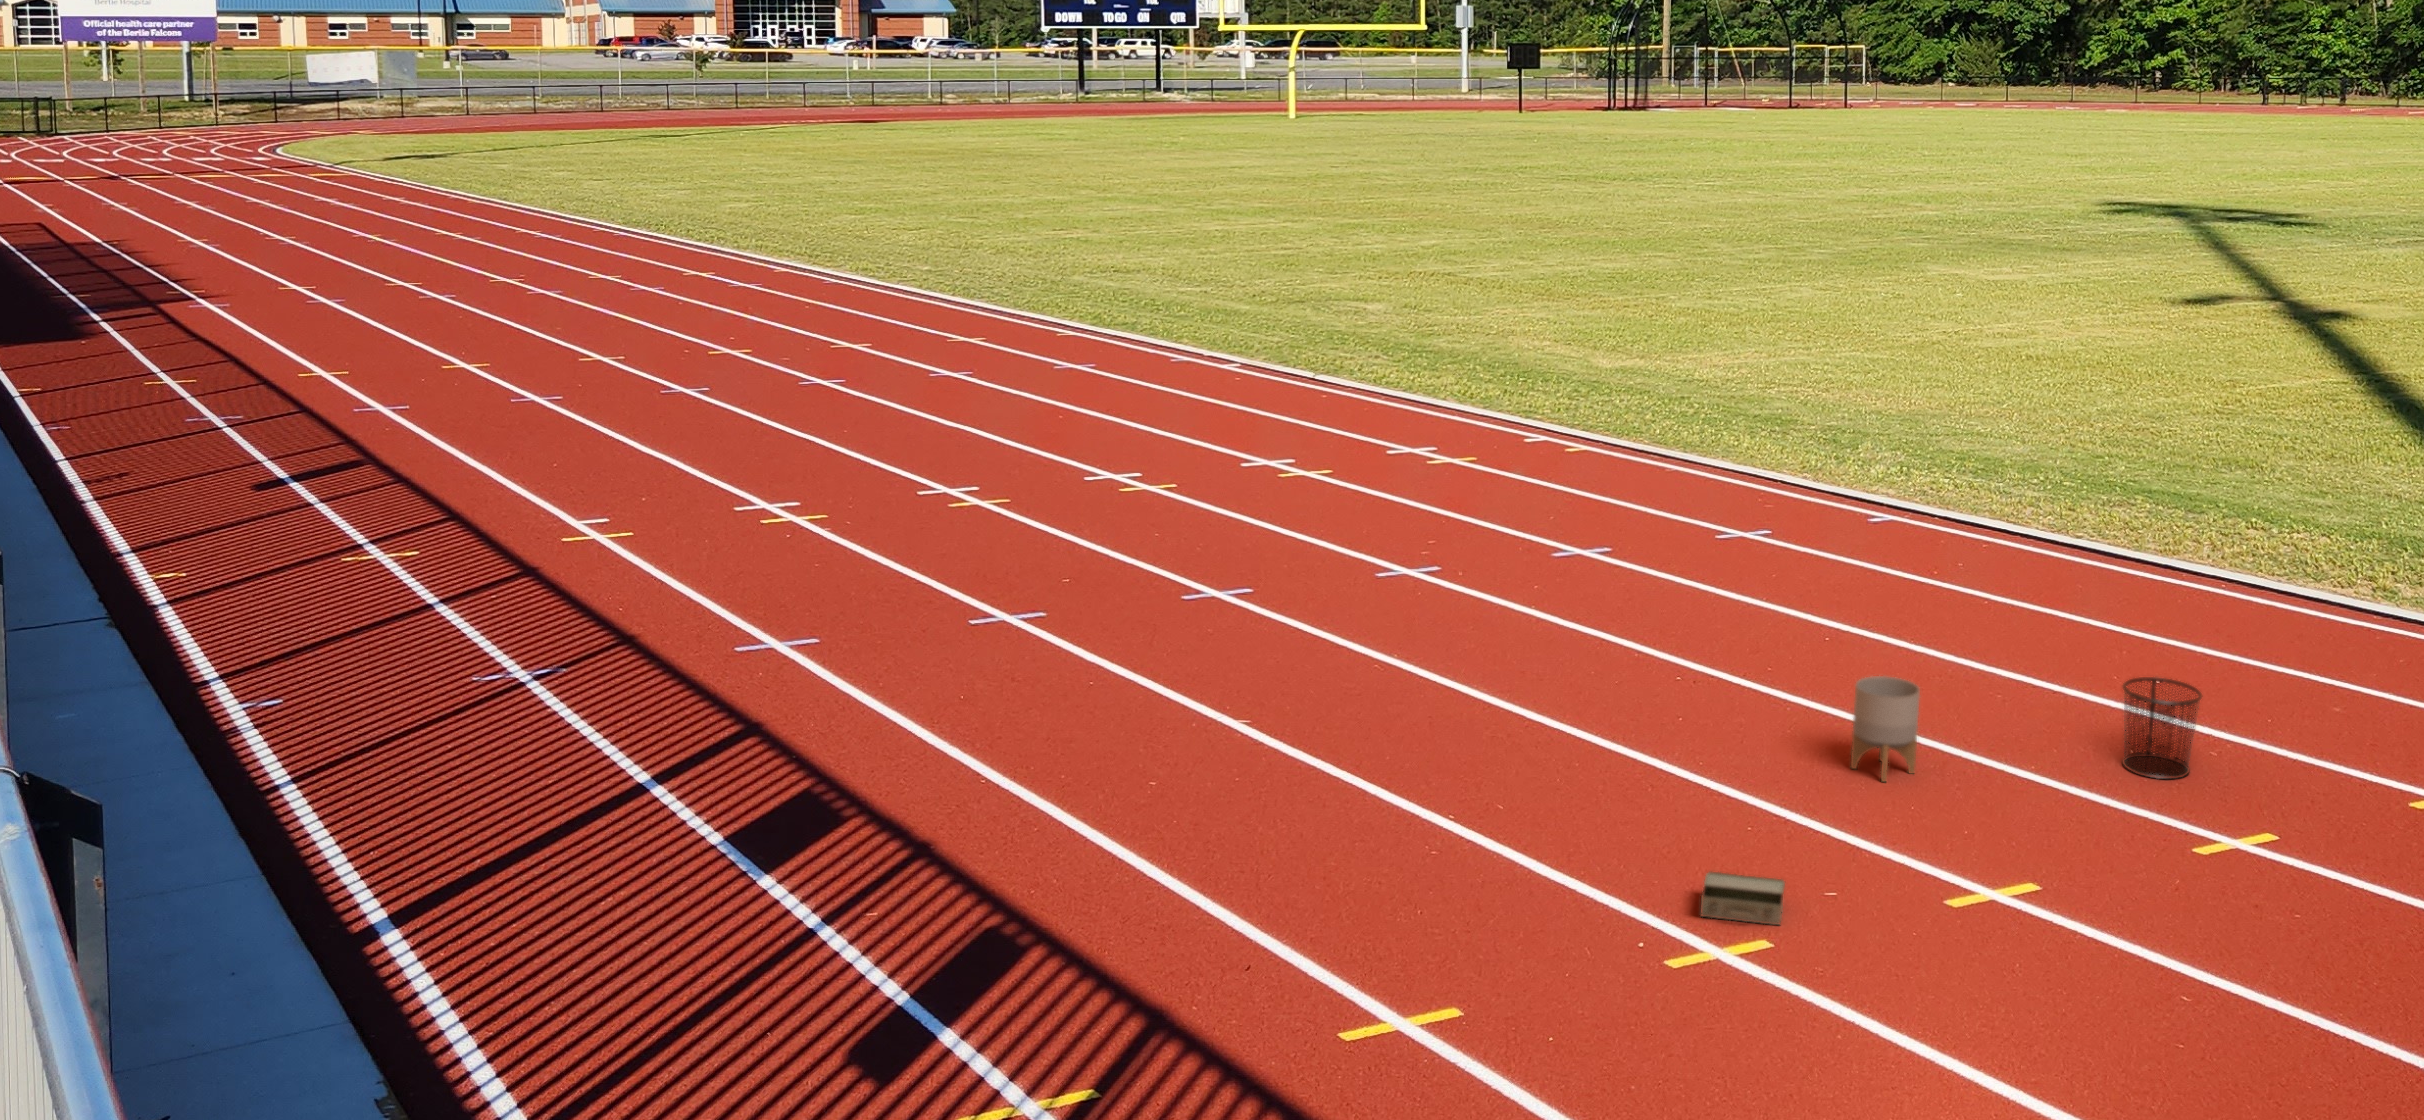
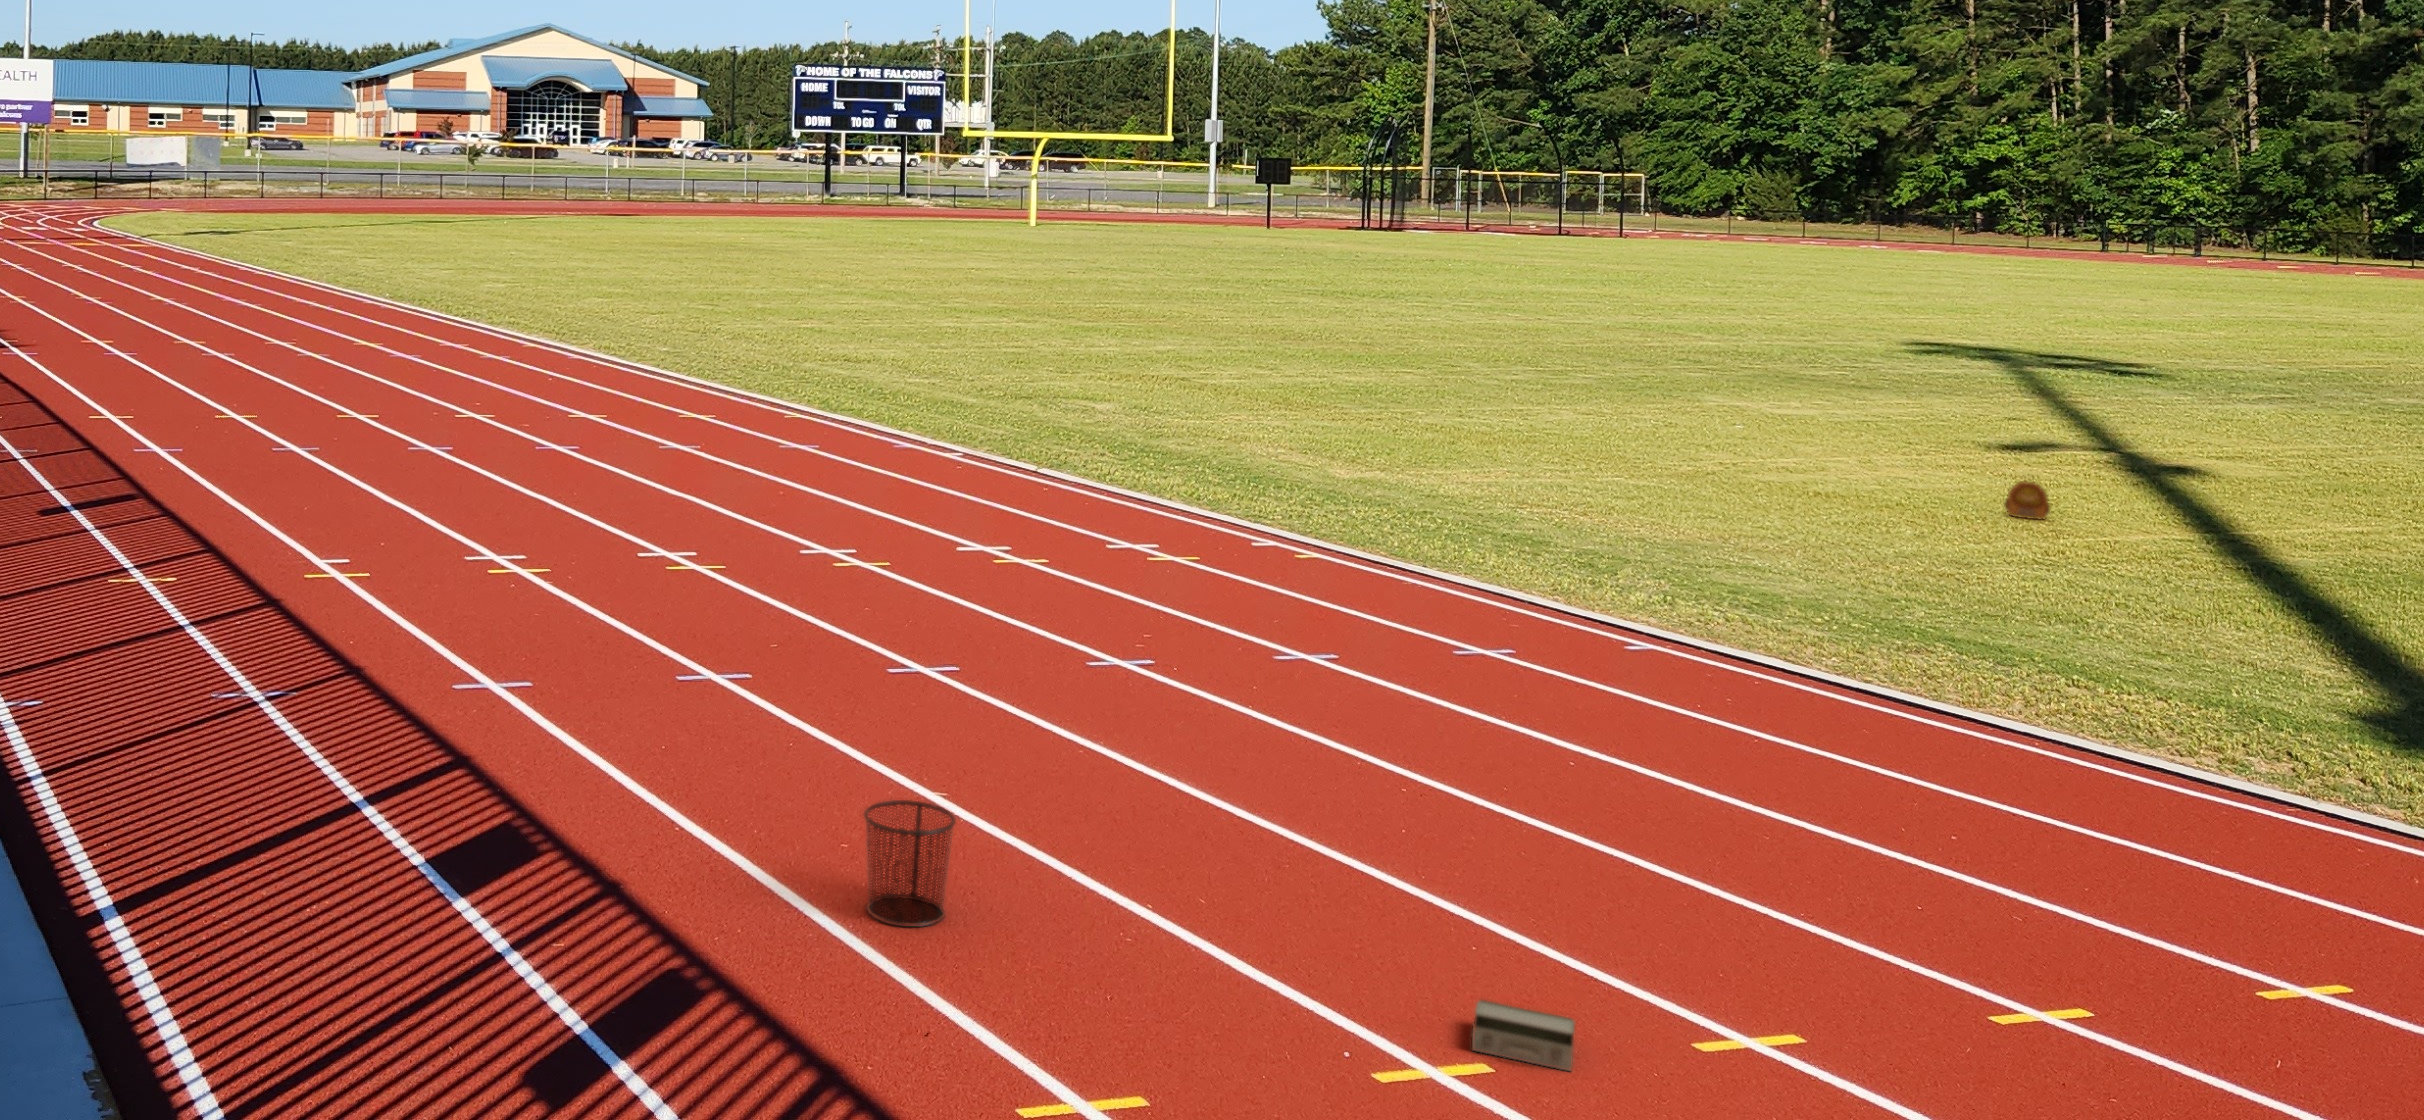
backpack: none [2183,333,2219,371] -> present [2005,481,2050,519]
planter: present [1851,676,1920,782] -> none [1642,800,1730,925]
waste bin: present [2123,677,2202,779] -> present [864,800,956,927]

